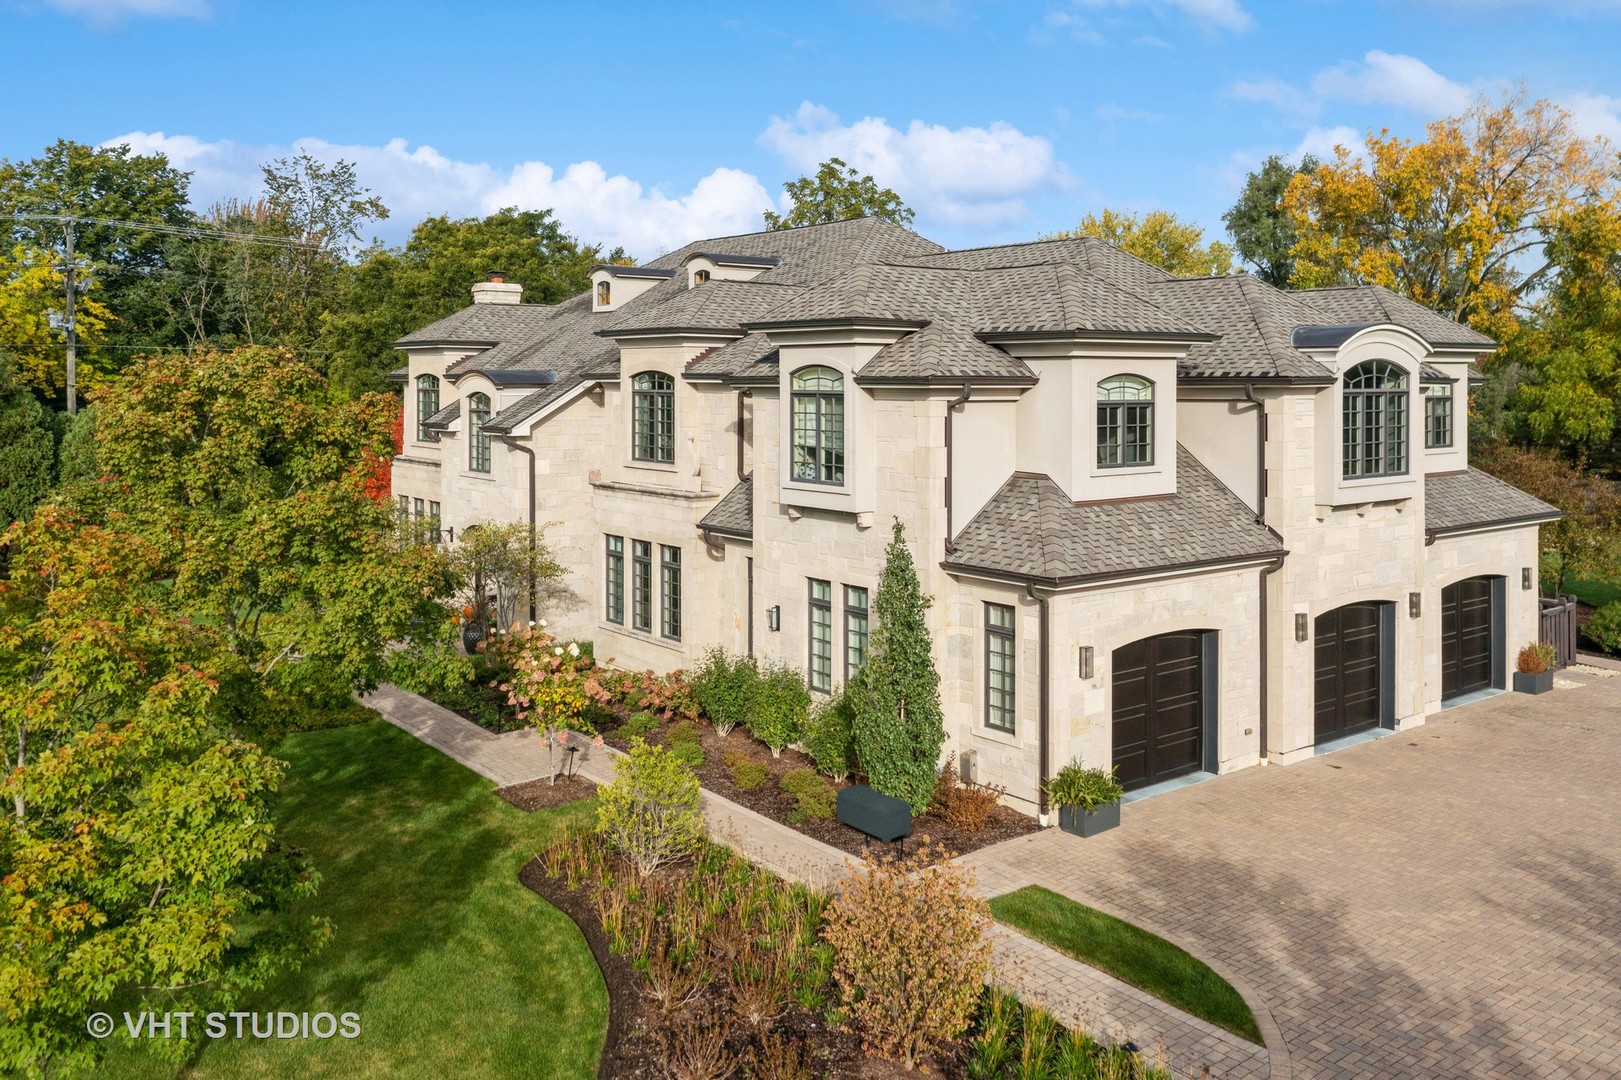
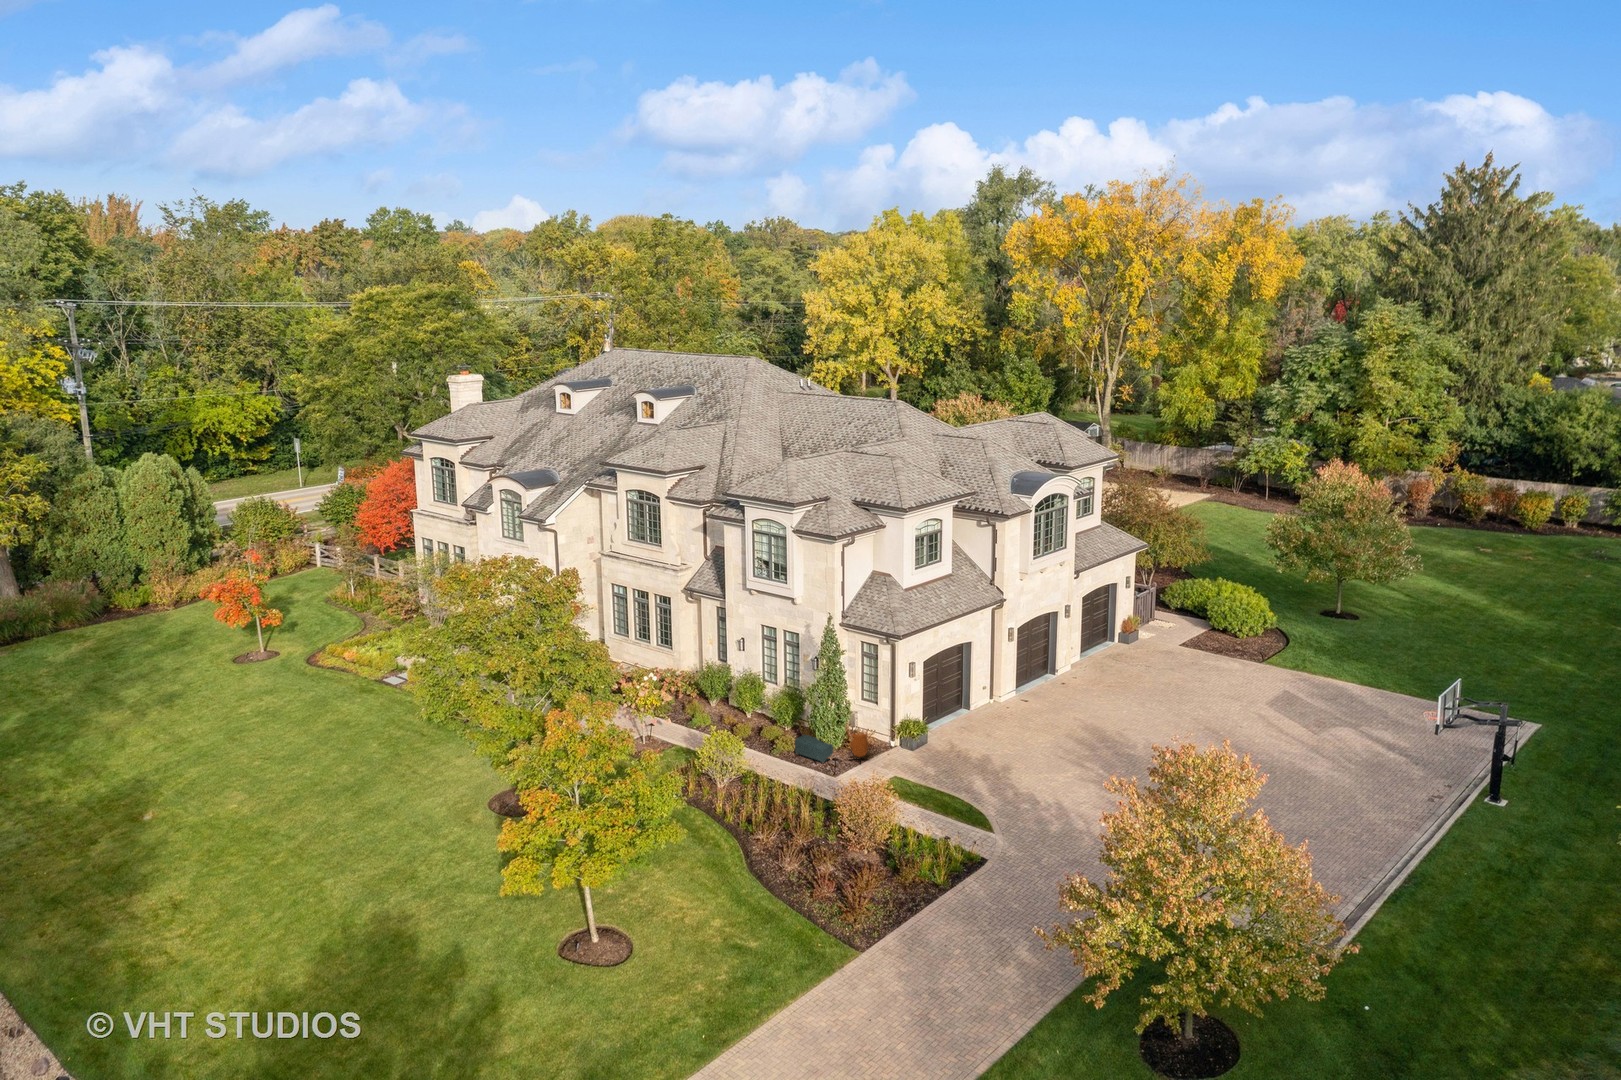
lounge chair: none [942,783,987,853] -> present [850,734,869,763]

